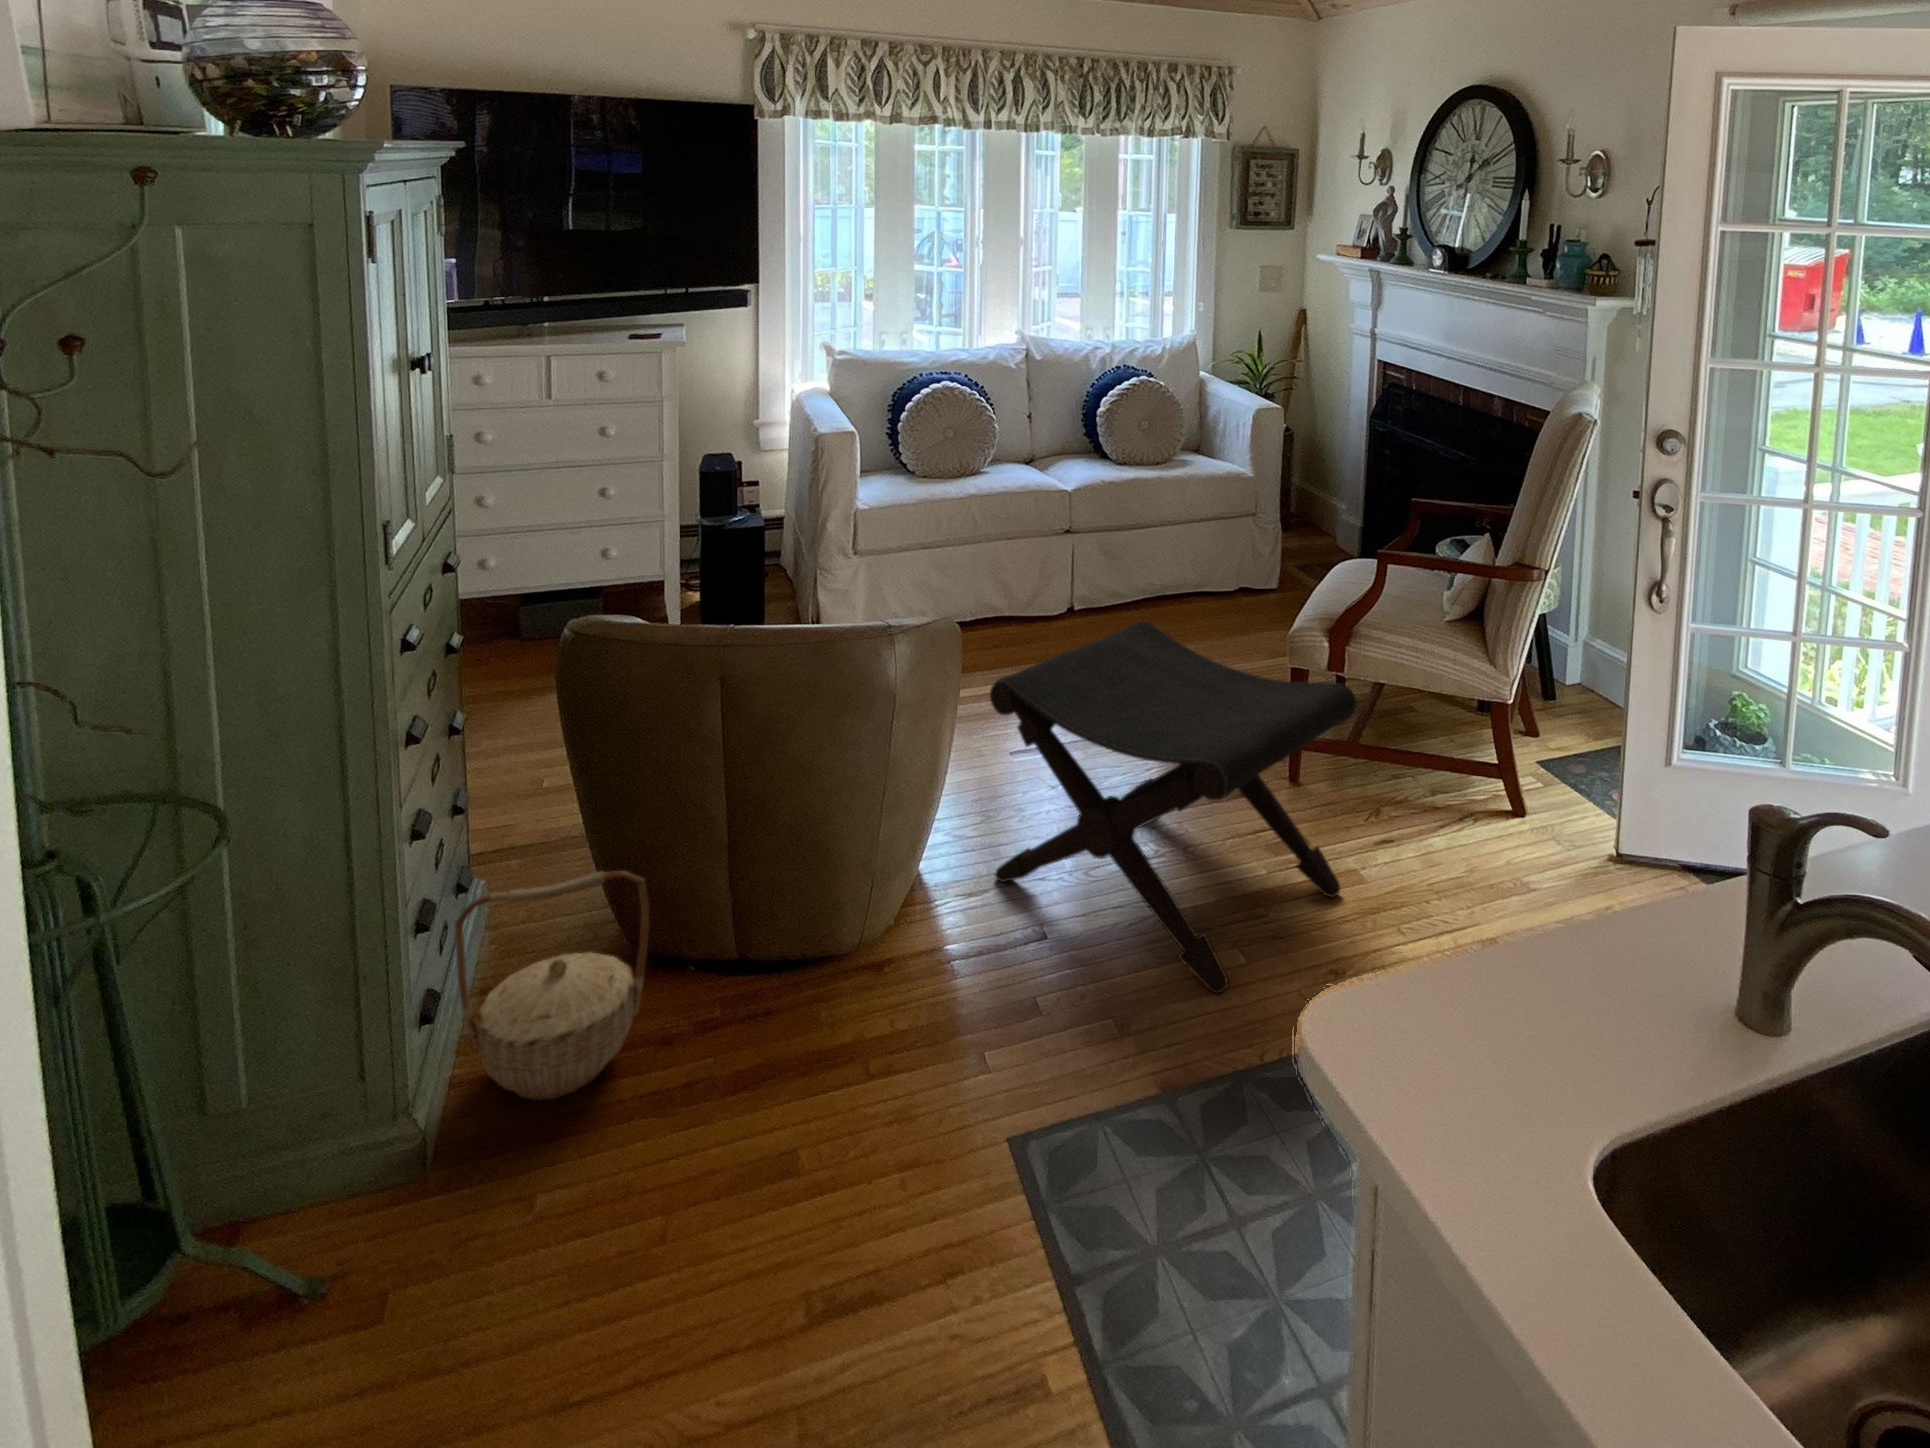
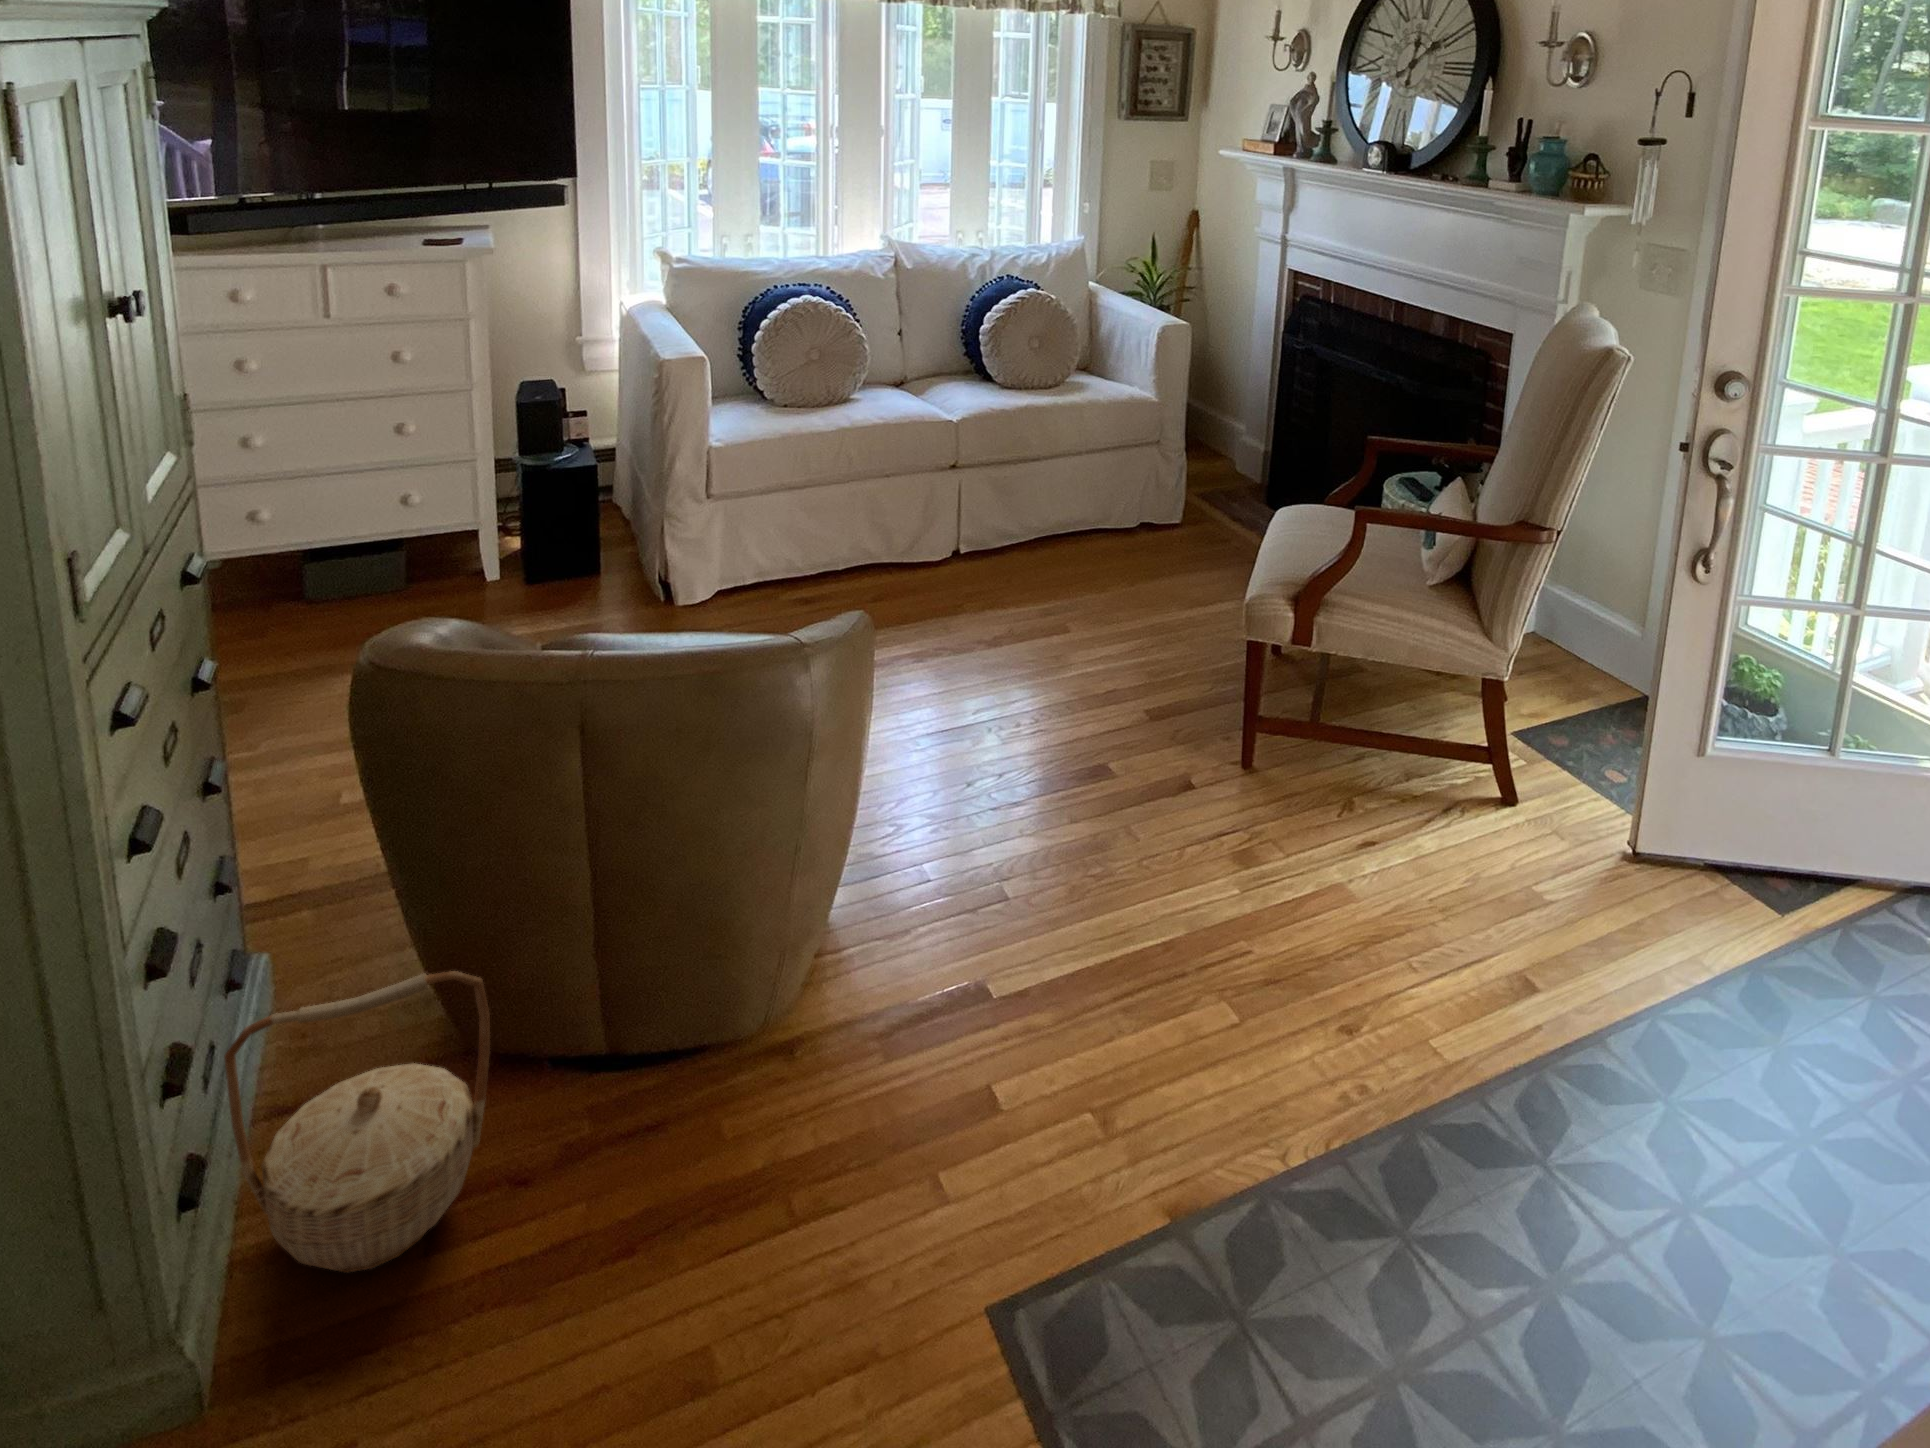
footstool: present [990,621,1356,994] -> none [906,597,1354,1069]

